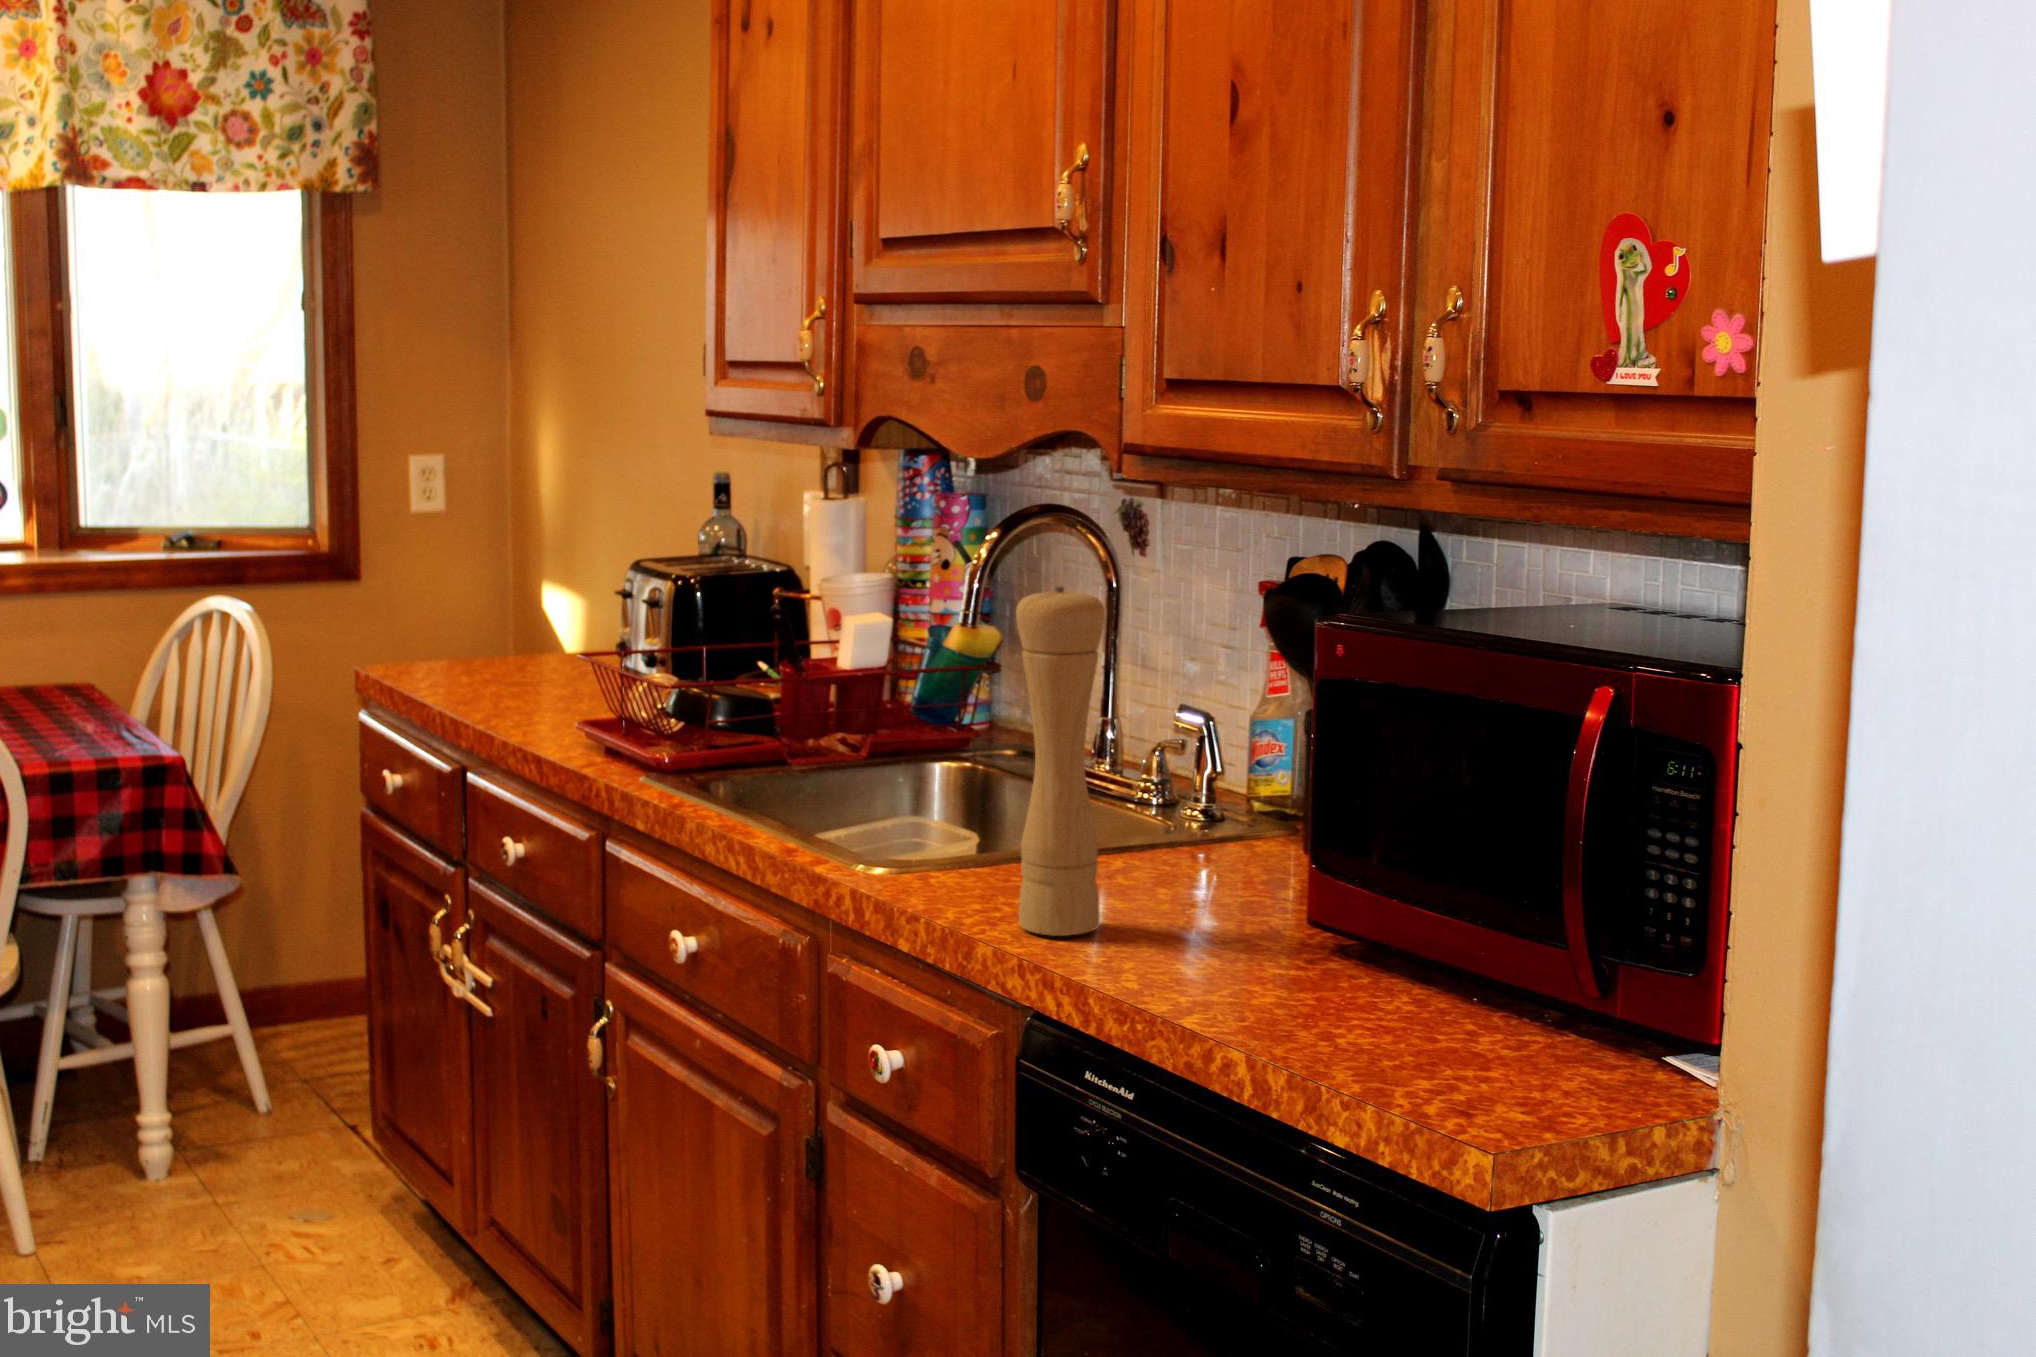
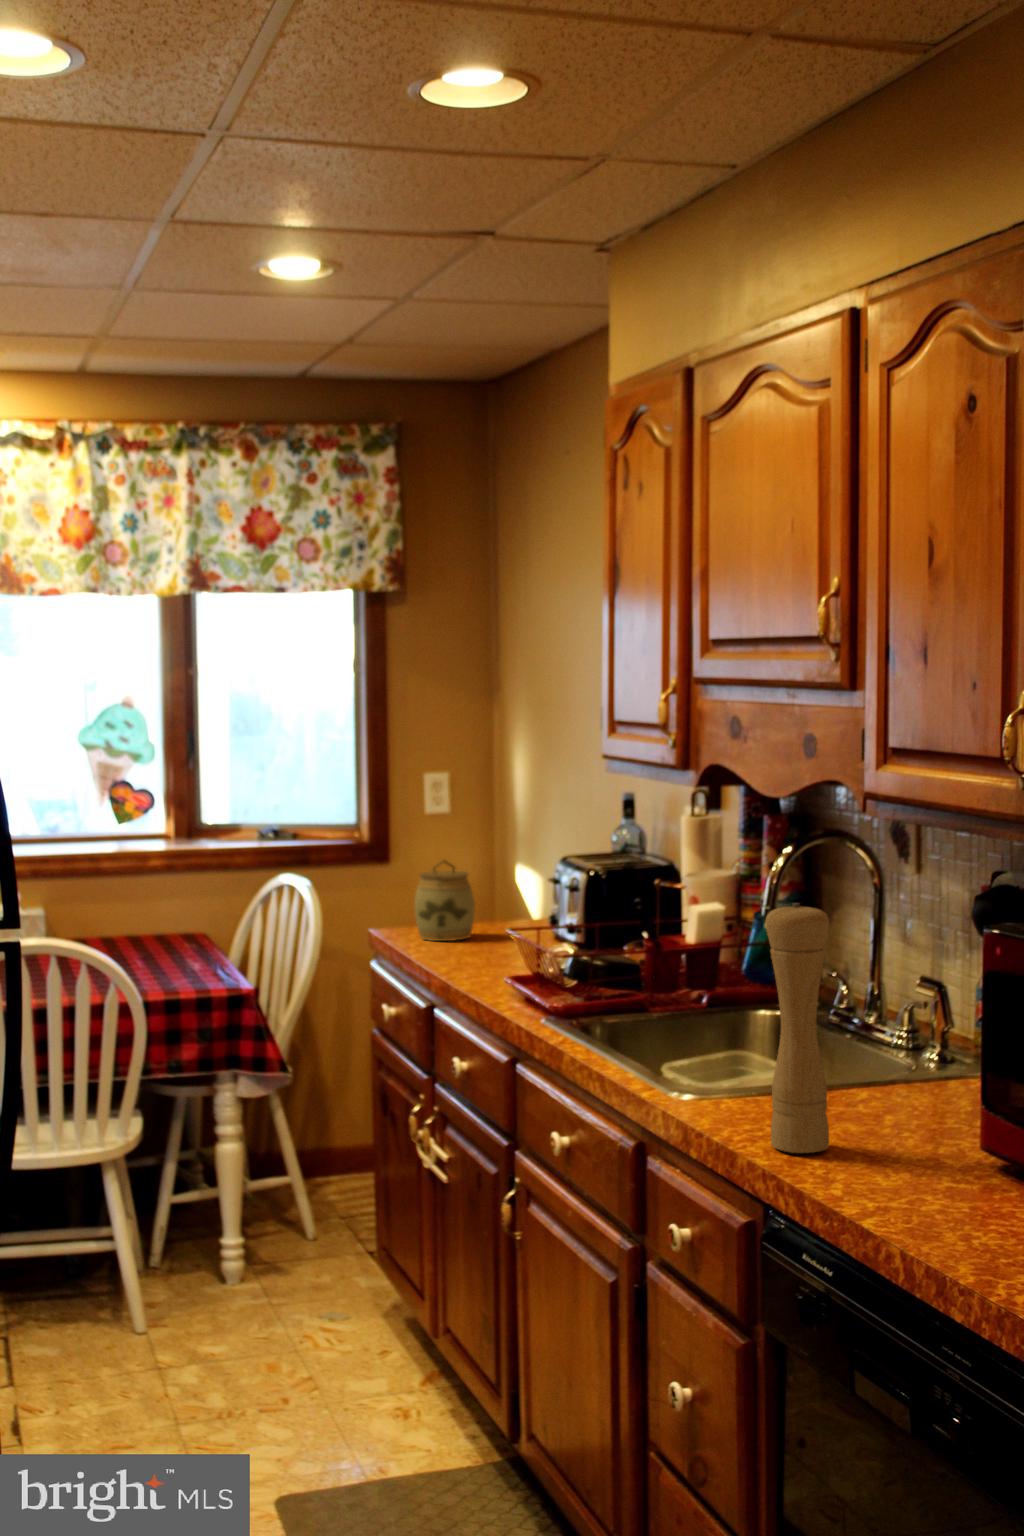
jar: none [425,566,513,681] -> present [415,860,475,941]

